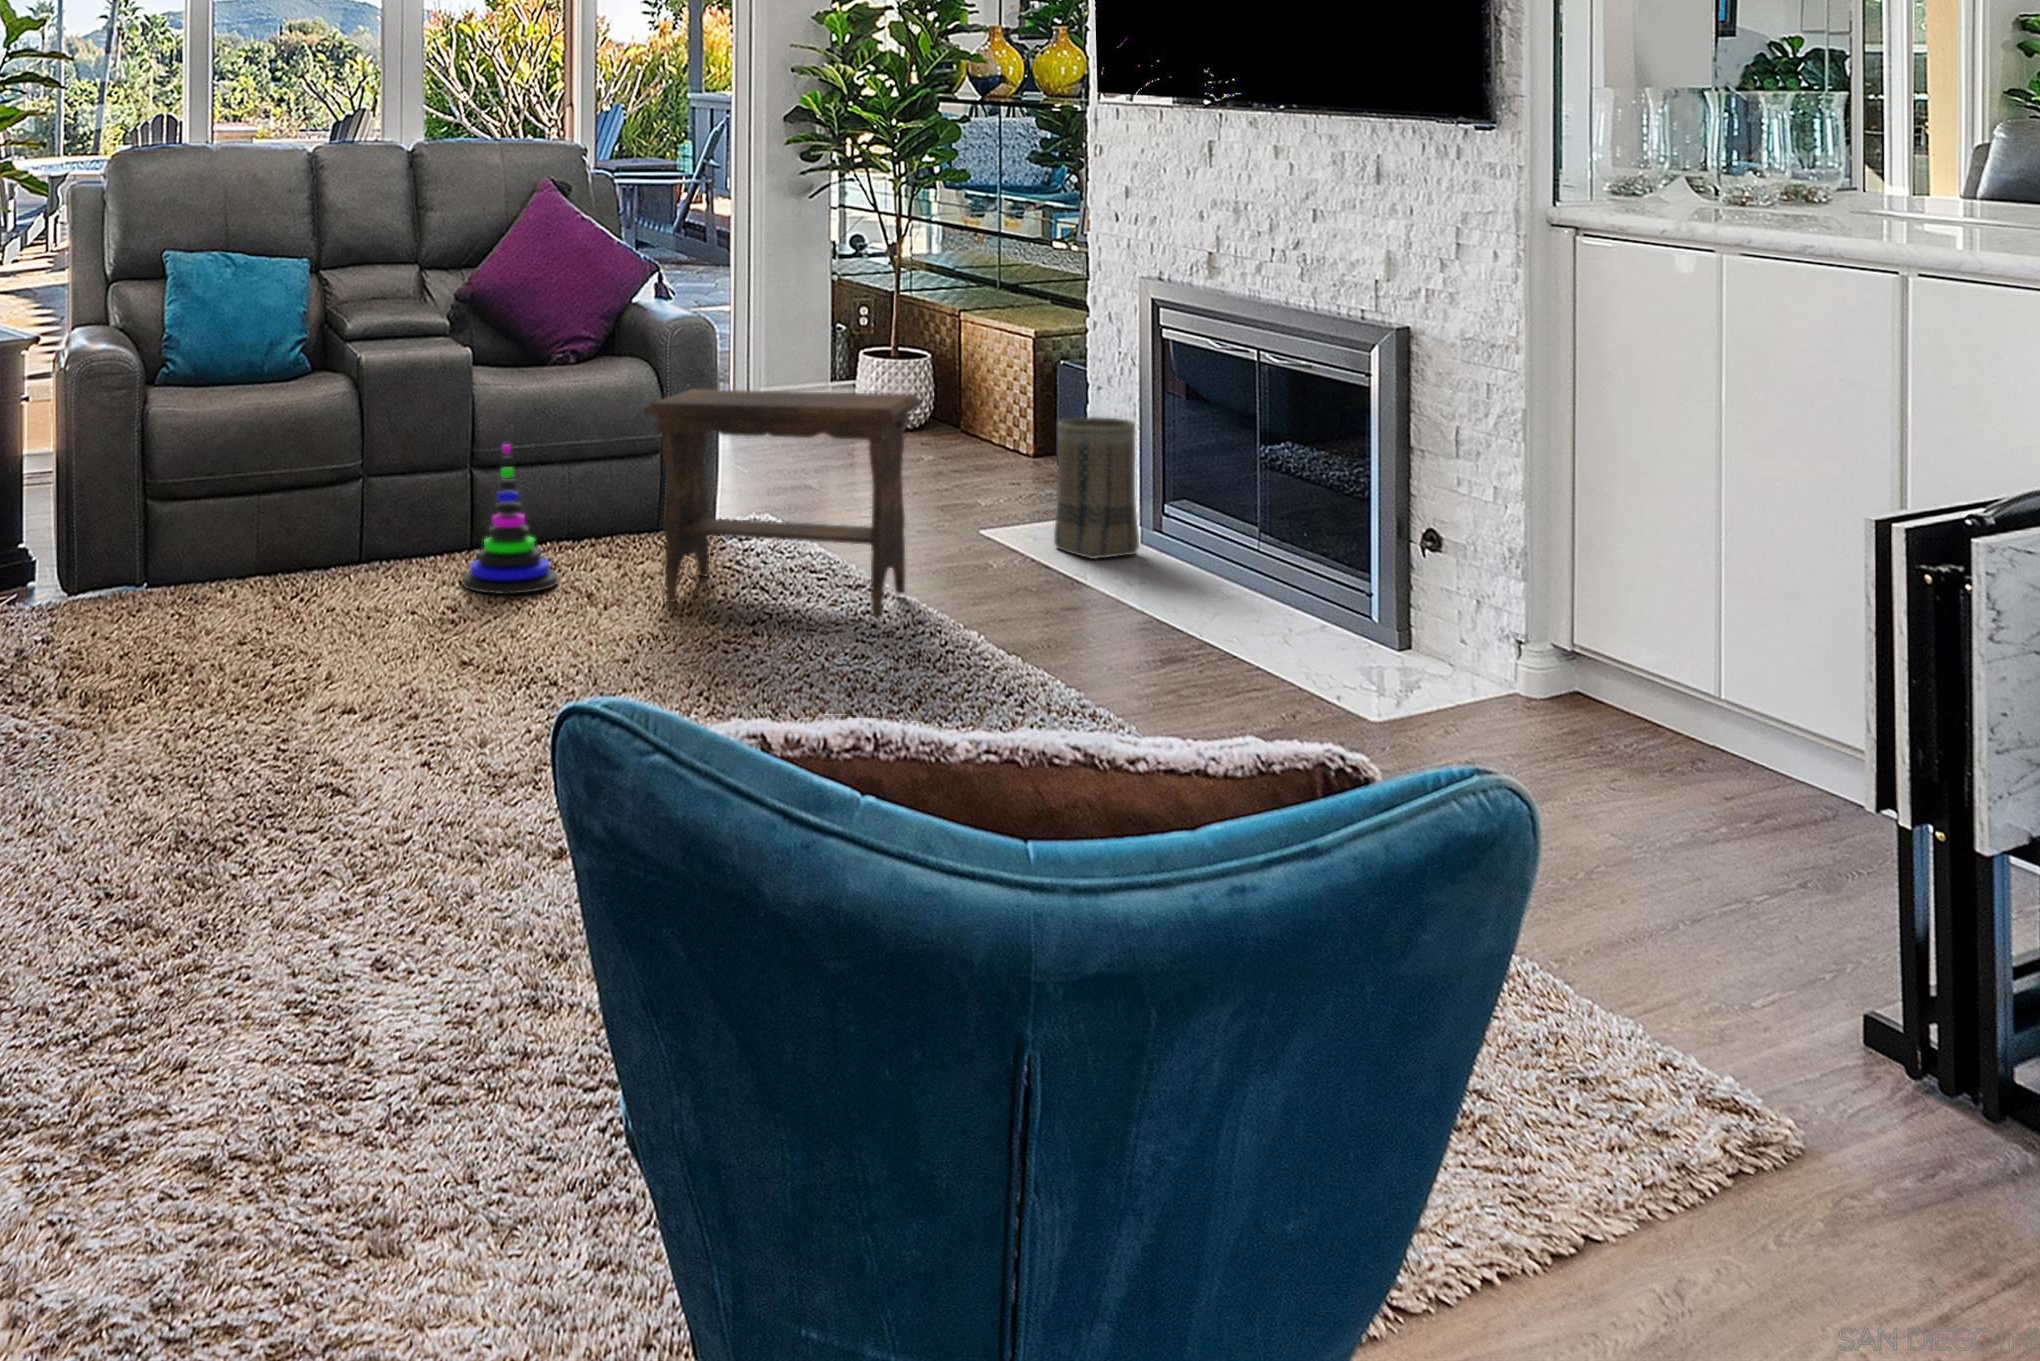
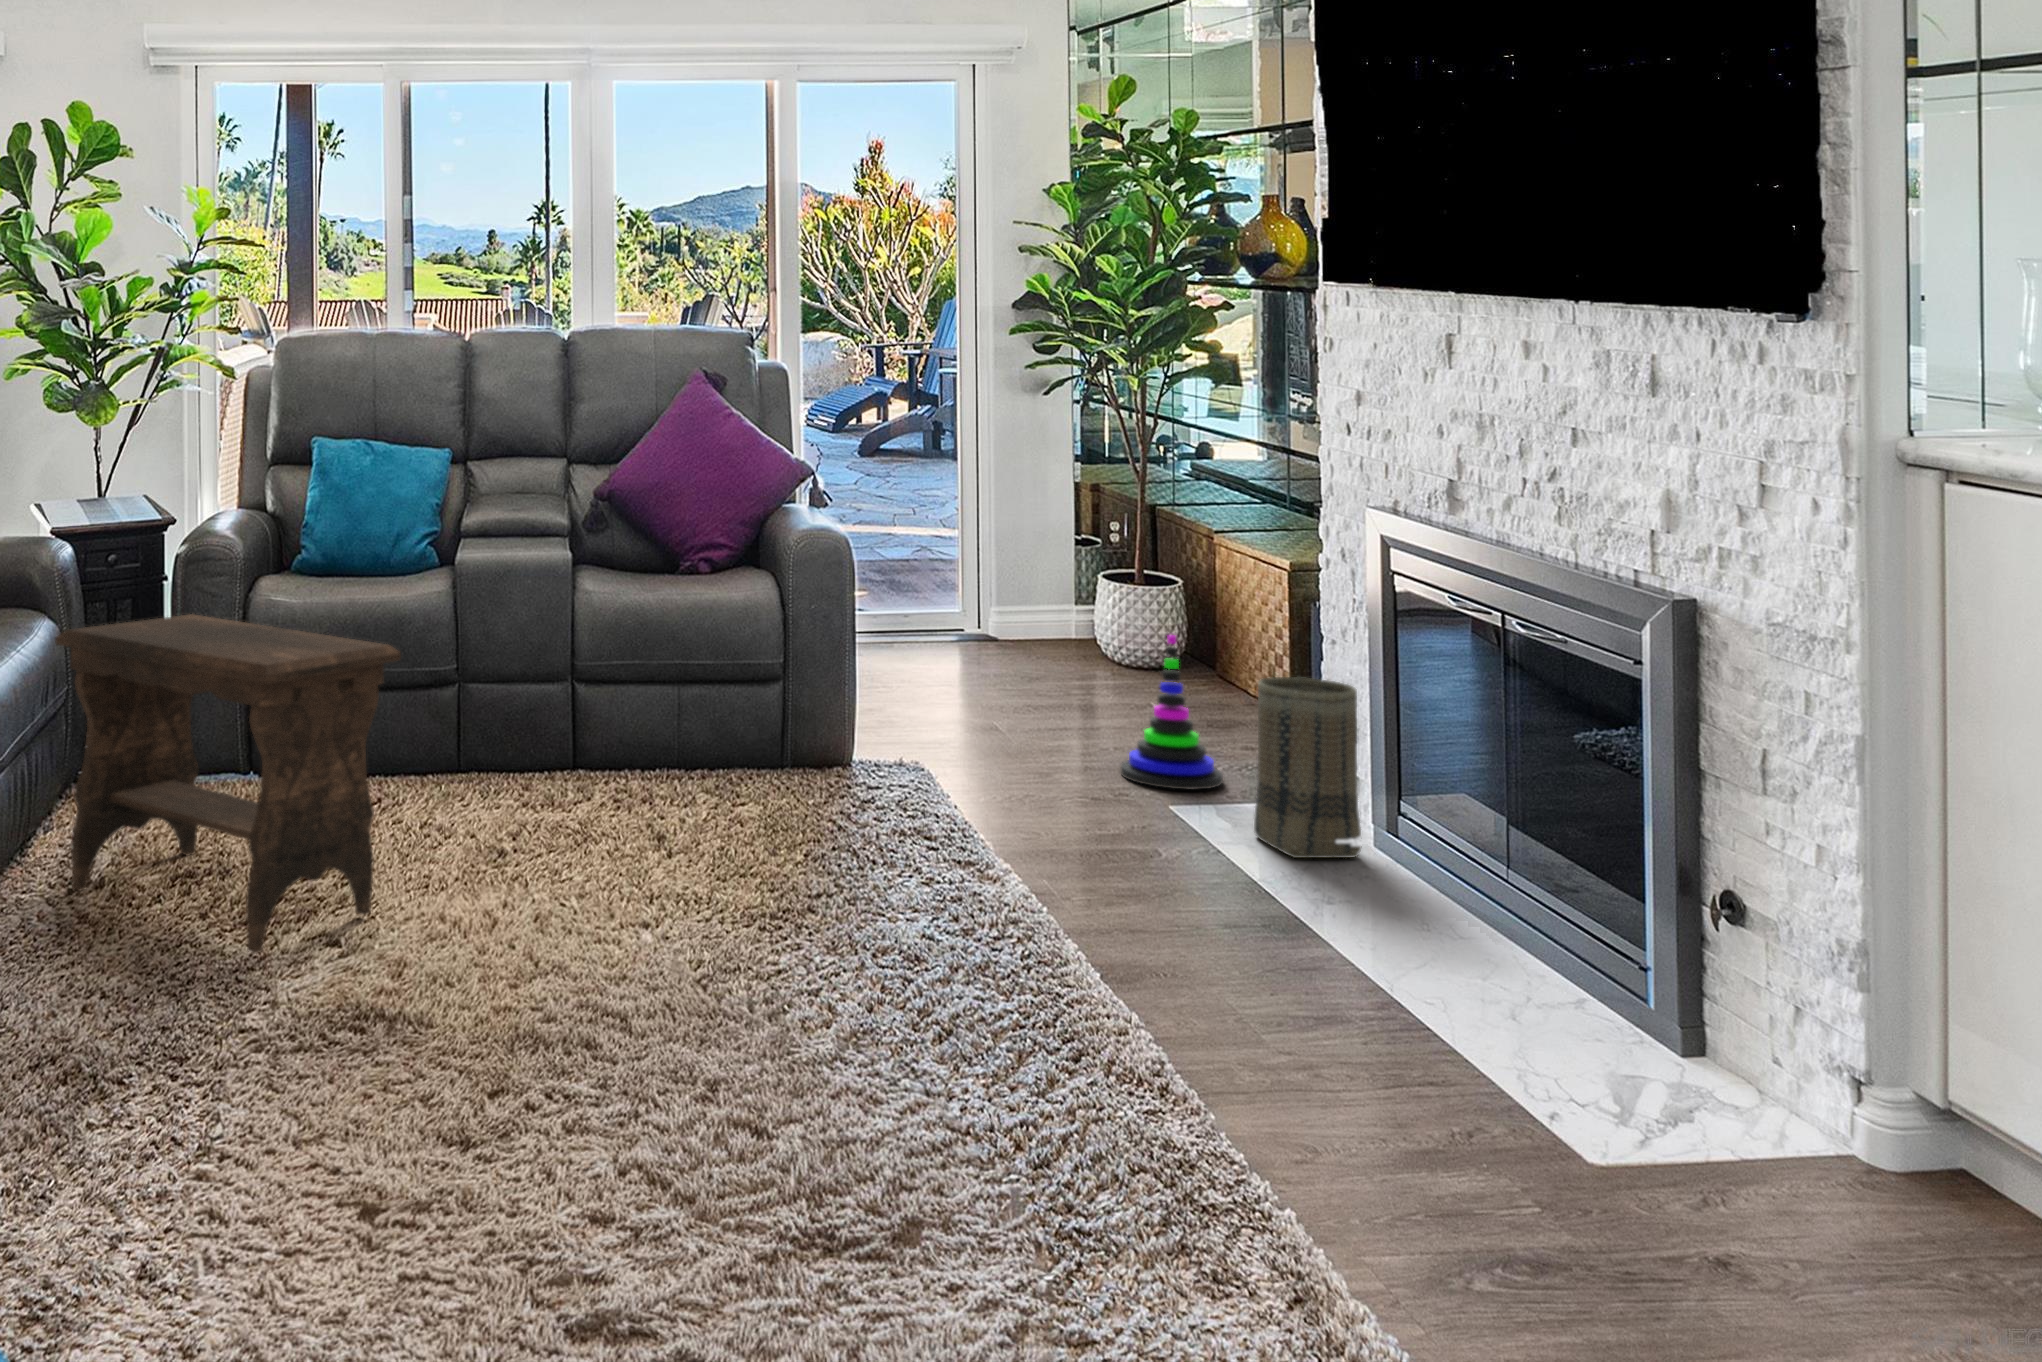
footstool: present [644,389,921,618] -> present [55,614,401,953]
stacking toy: present [463,444,558,594] -> present [1121,635,1223,789]

